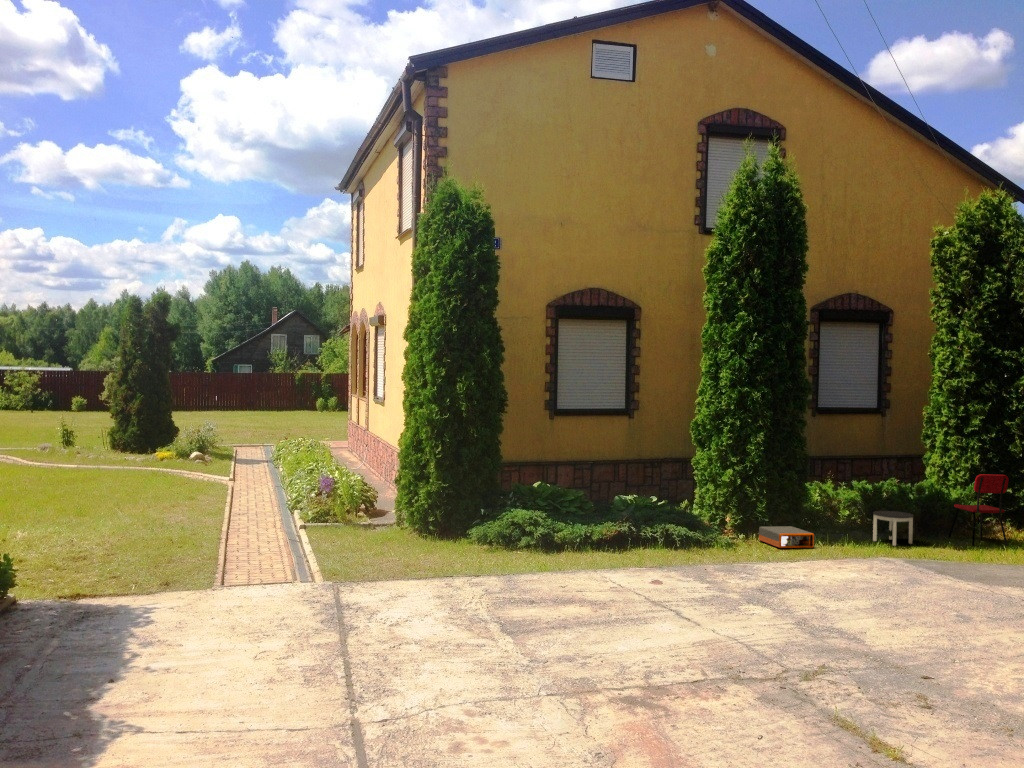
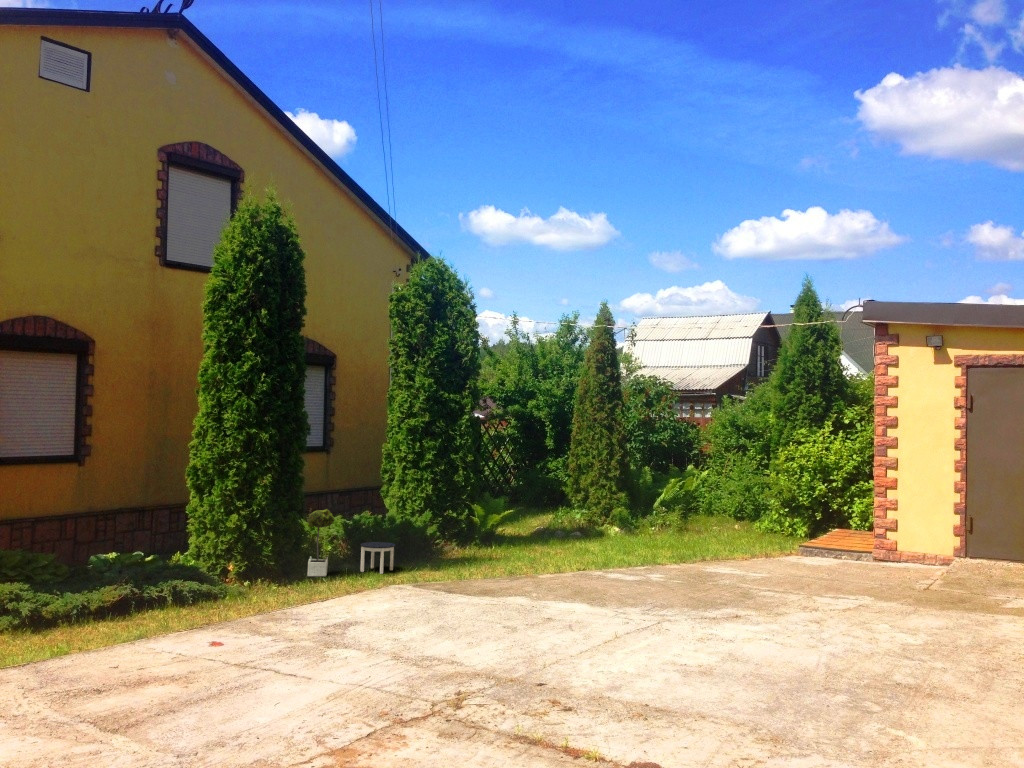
potted tree: none [809,470,839,541] -> present [306,509,335,576]
chair: present [948,474,1009,546] -> none [412,502,462,566]
storage box: present [759,526,814,548] -> none [265,567,322,589]

